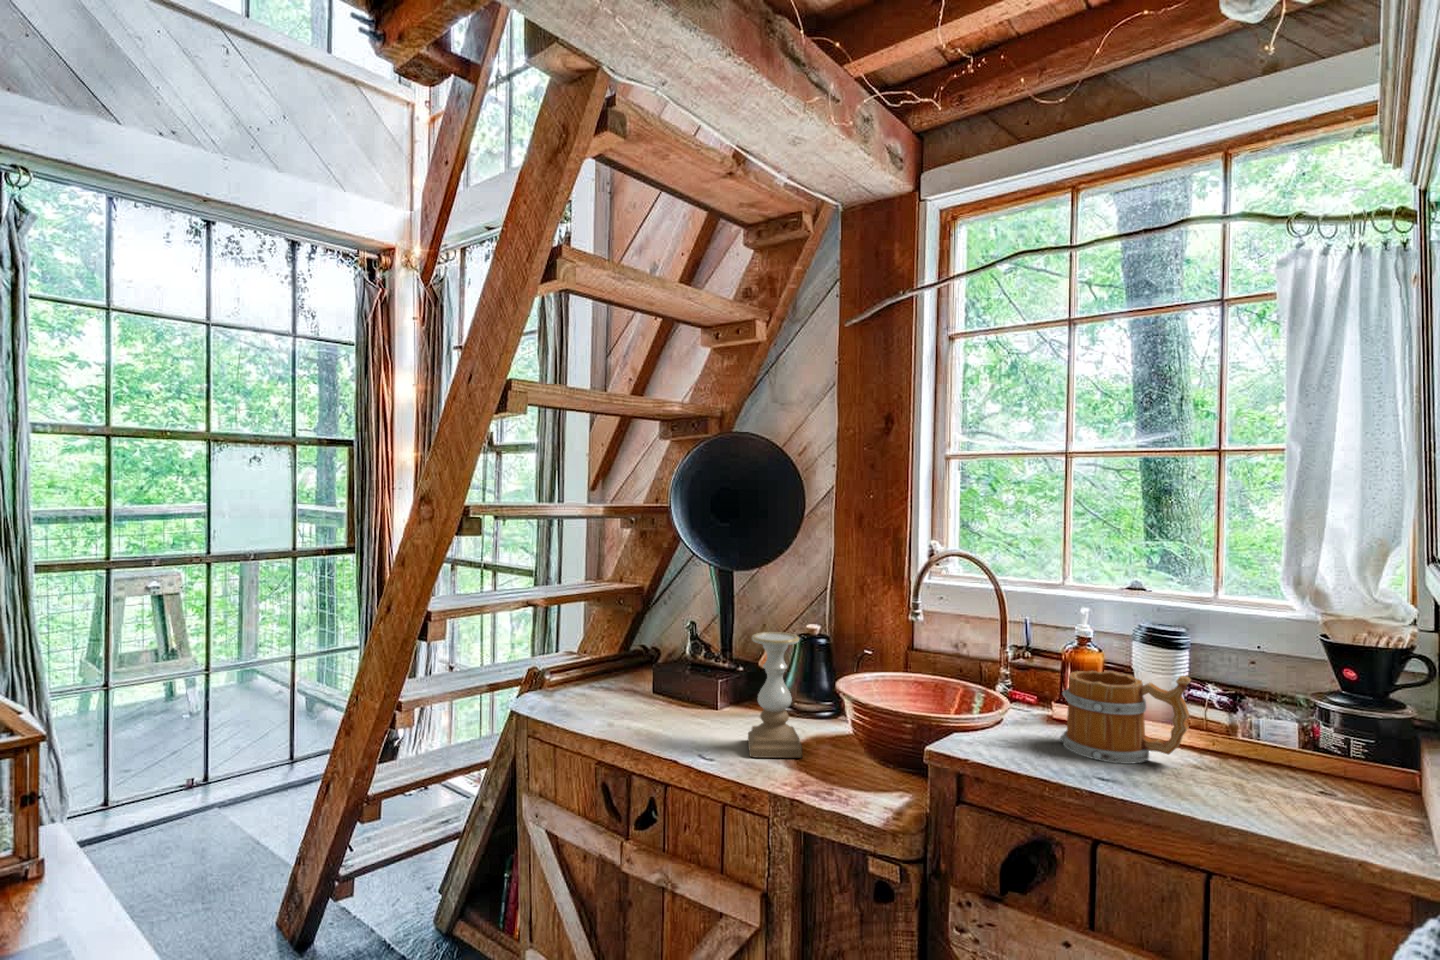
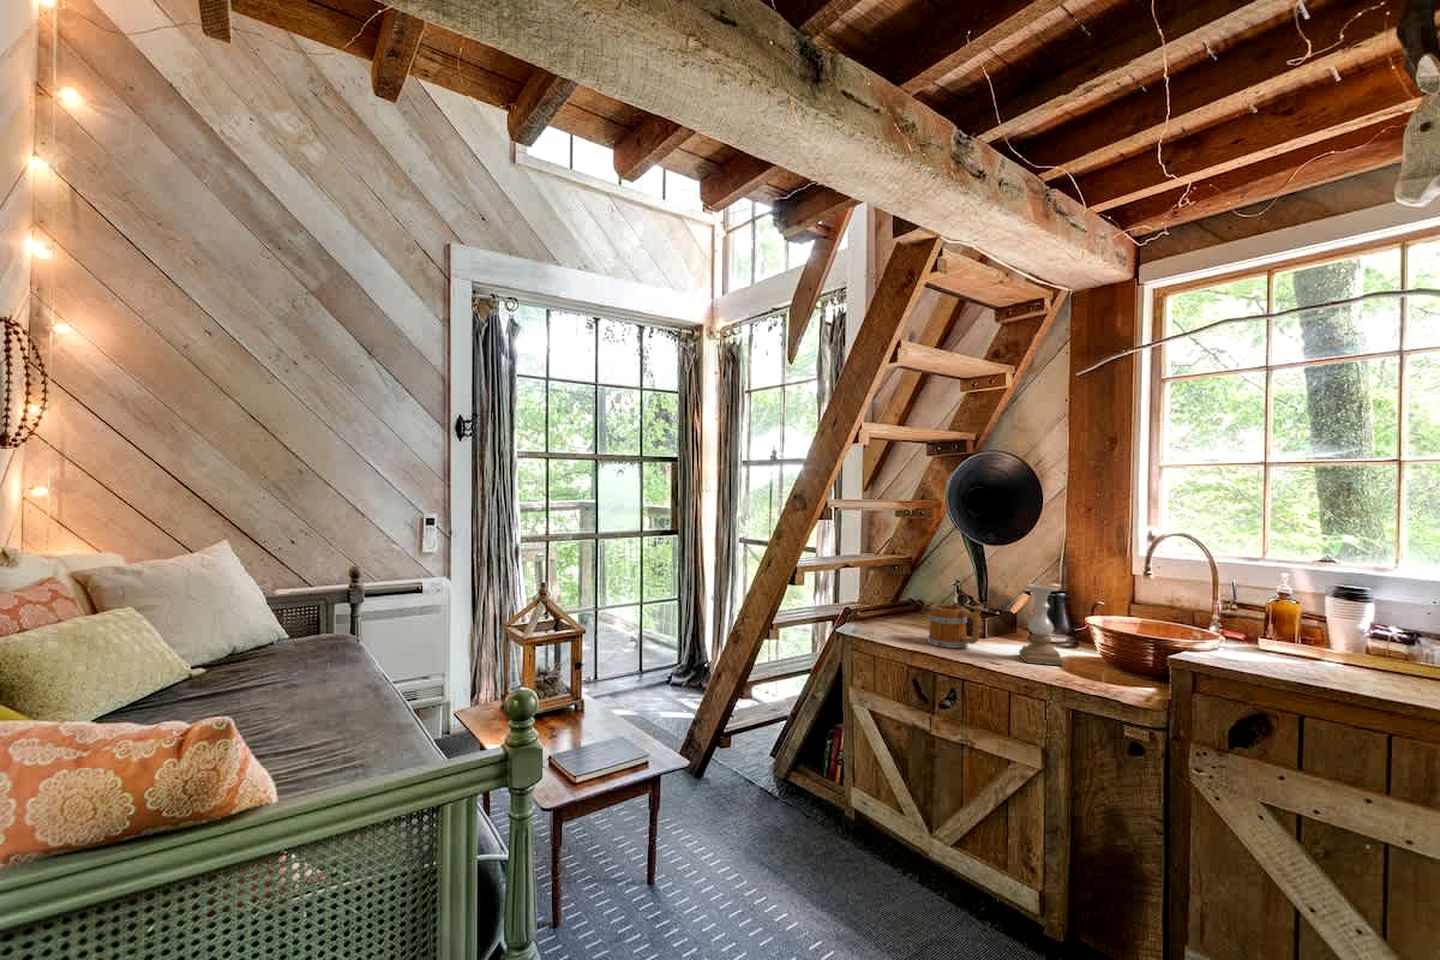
mug: present [1060,671,1191,764] -> present [928,605,983,648]

